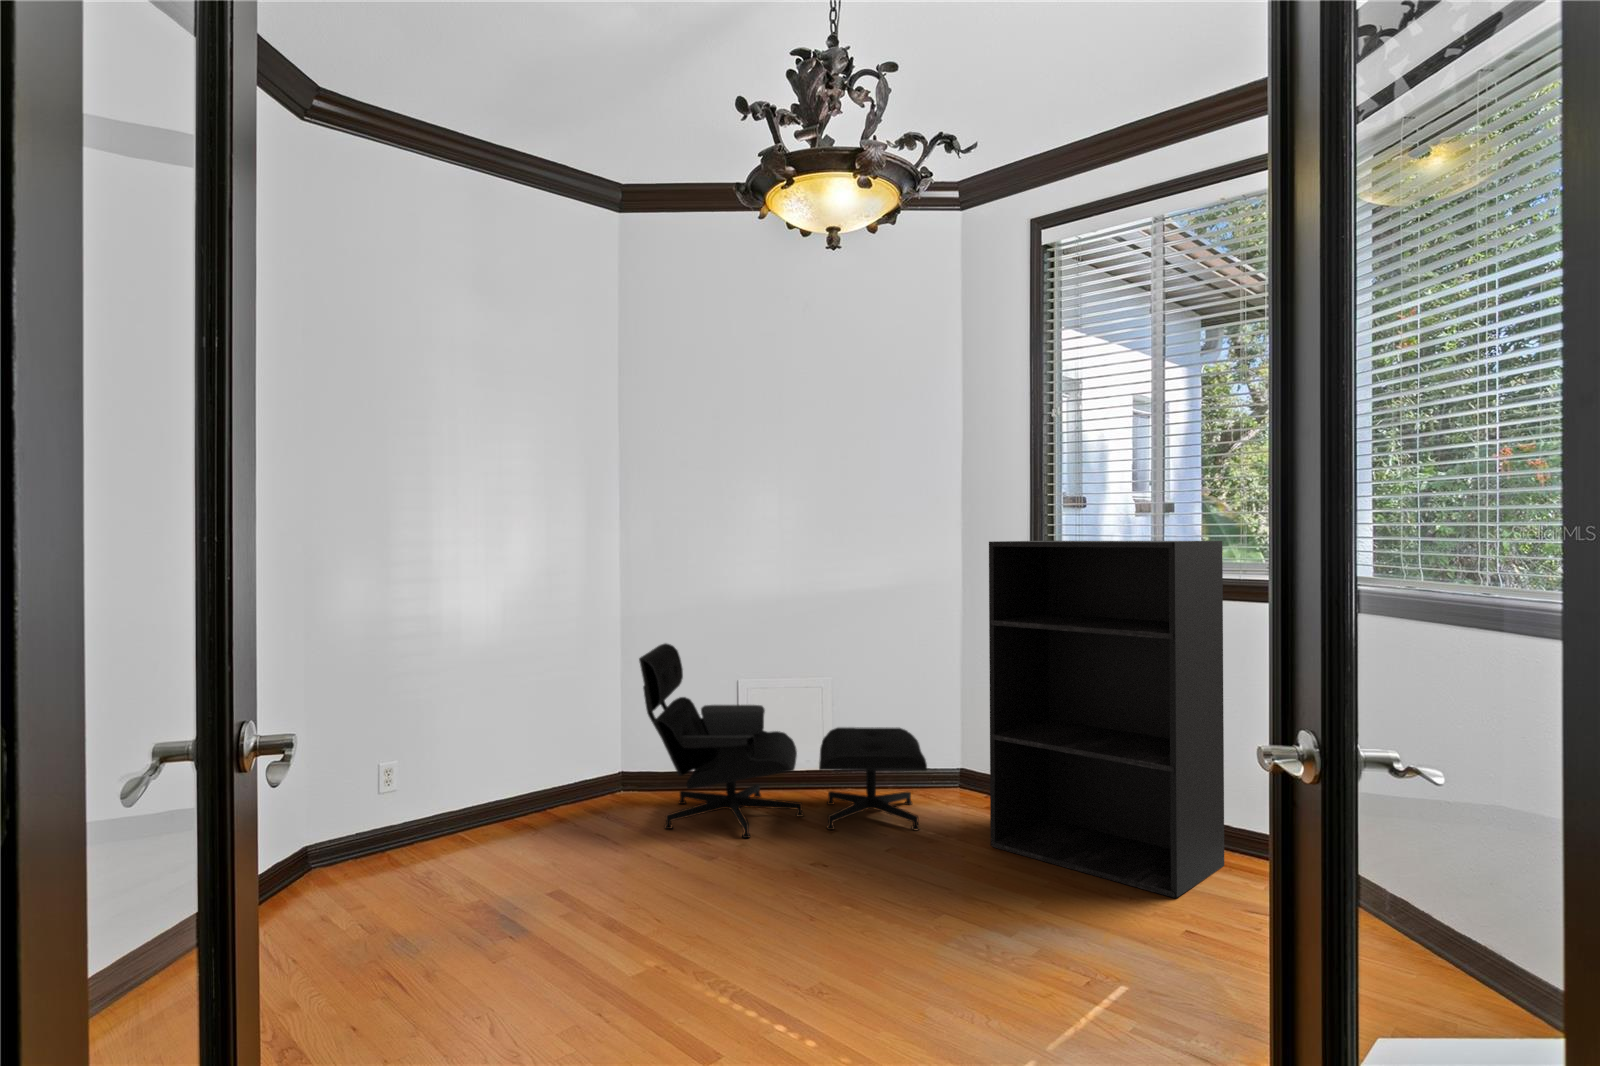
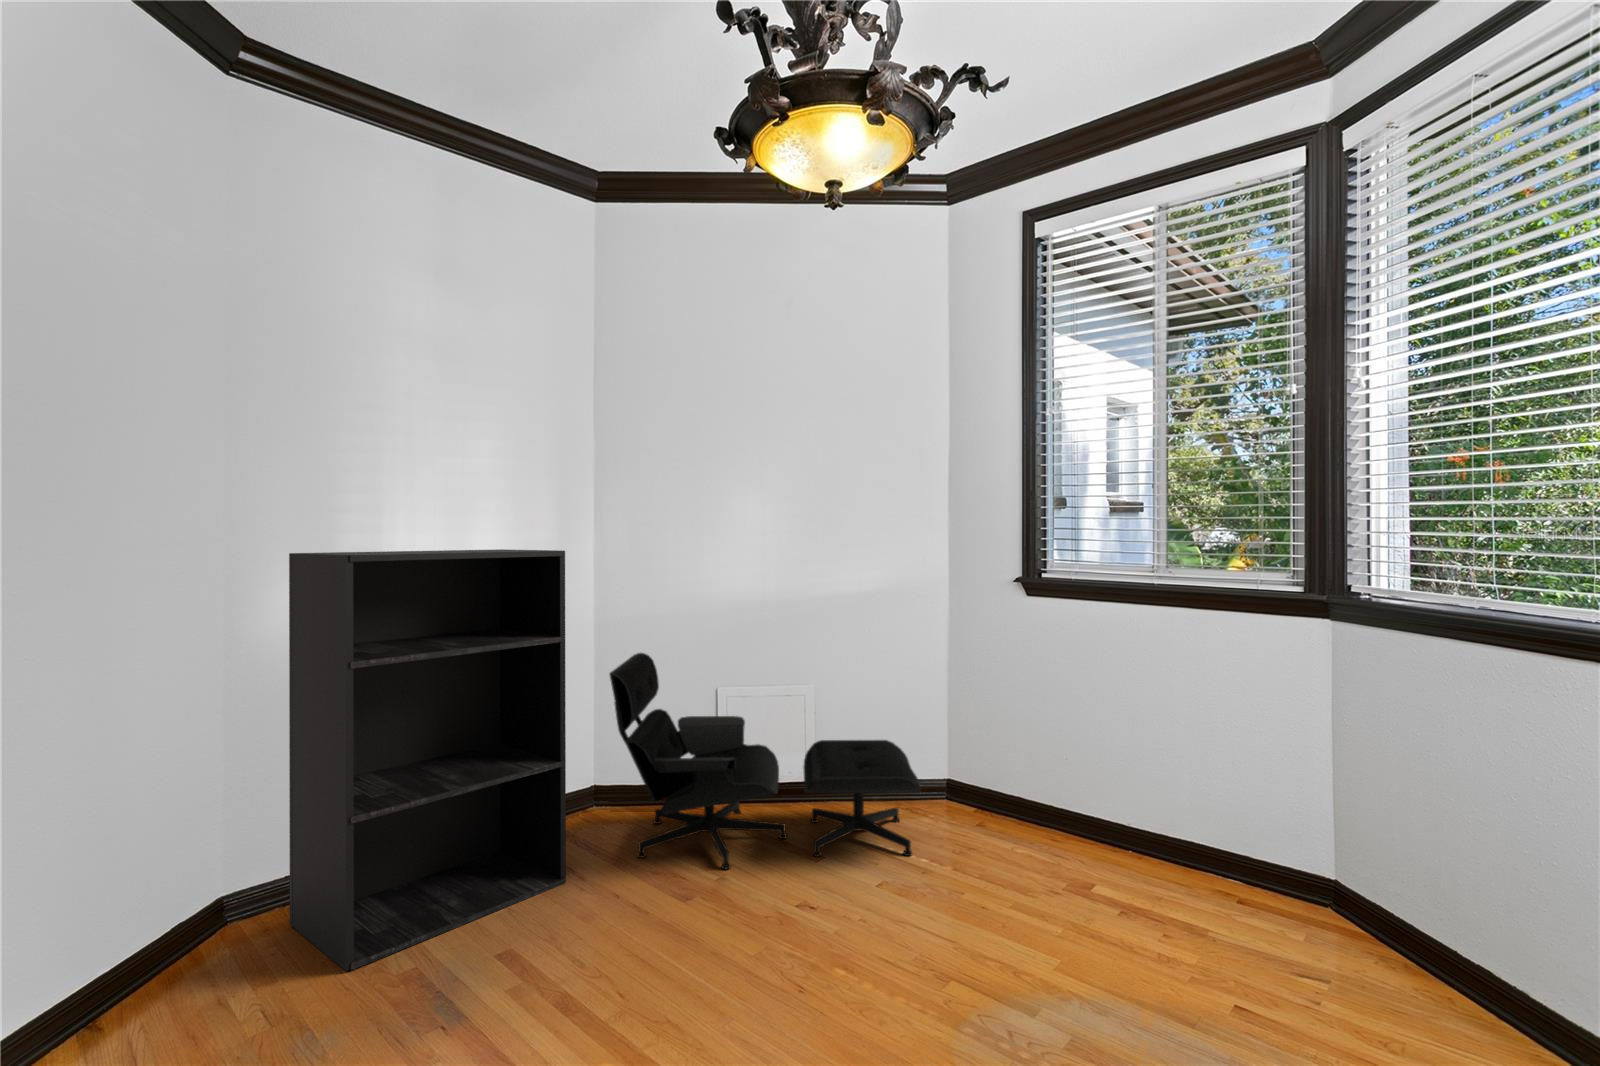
bookshelf: present [989,541,1224,898] -> present [289,549,566,971]

